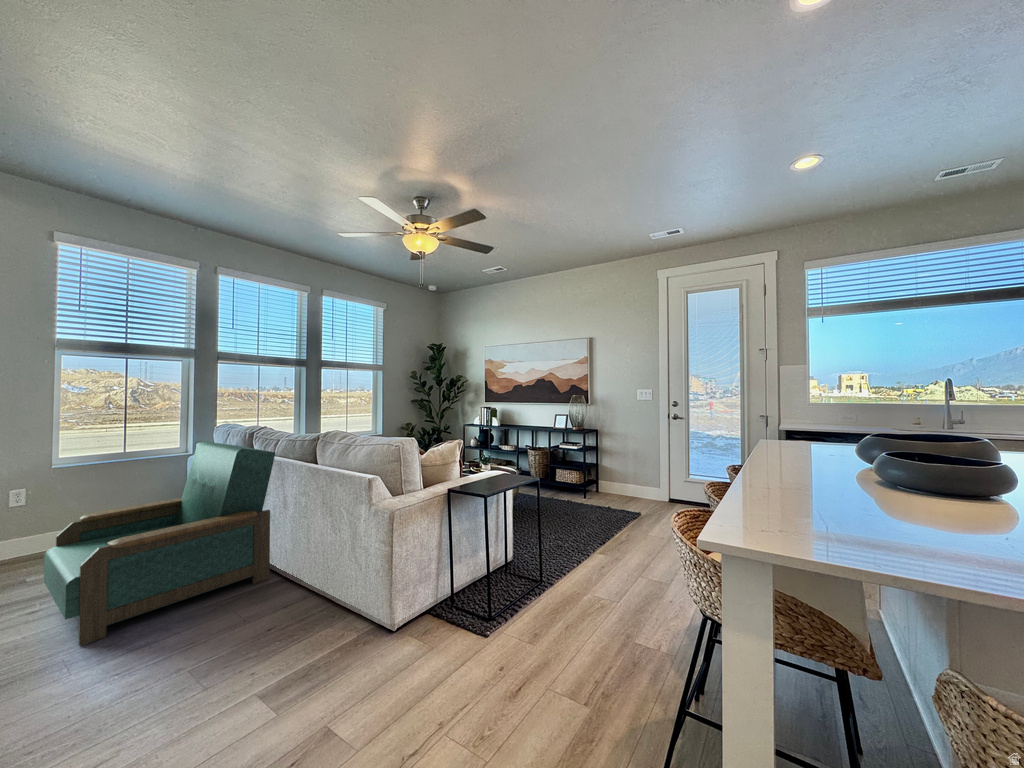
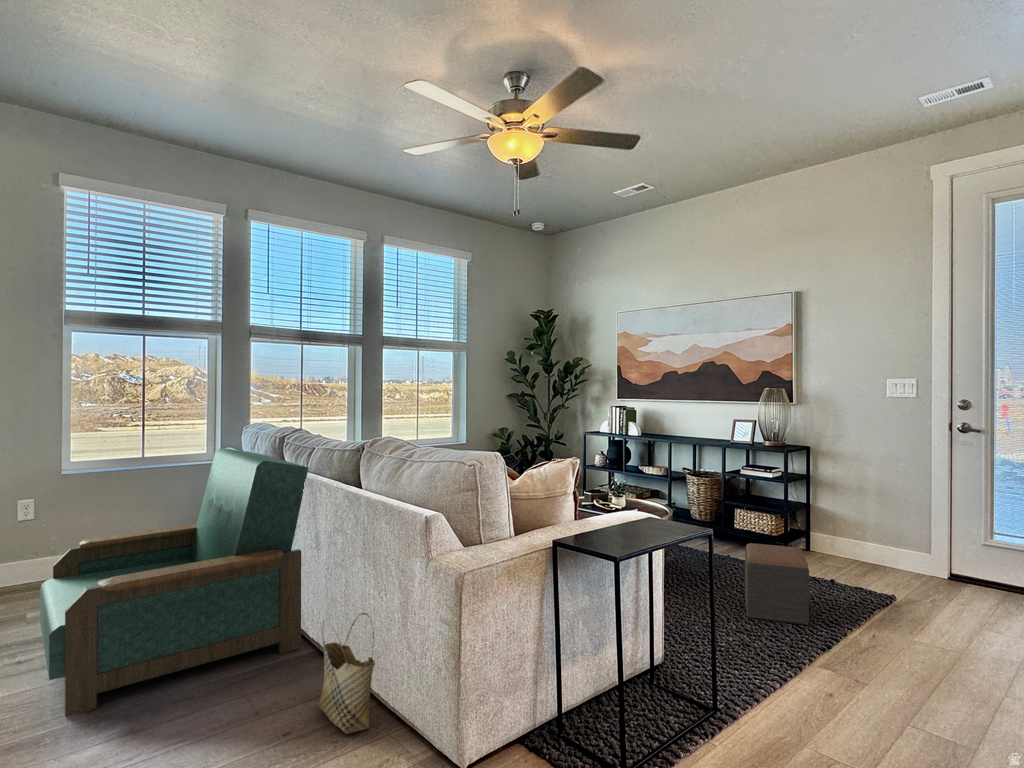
footstool: none [561,487,595,532] -> present [745,543,809,625]
woven basket: none [288,546,330,626] -> present [319,613,375,733]

